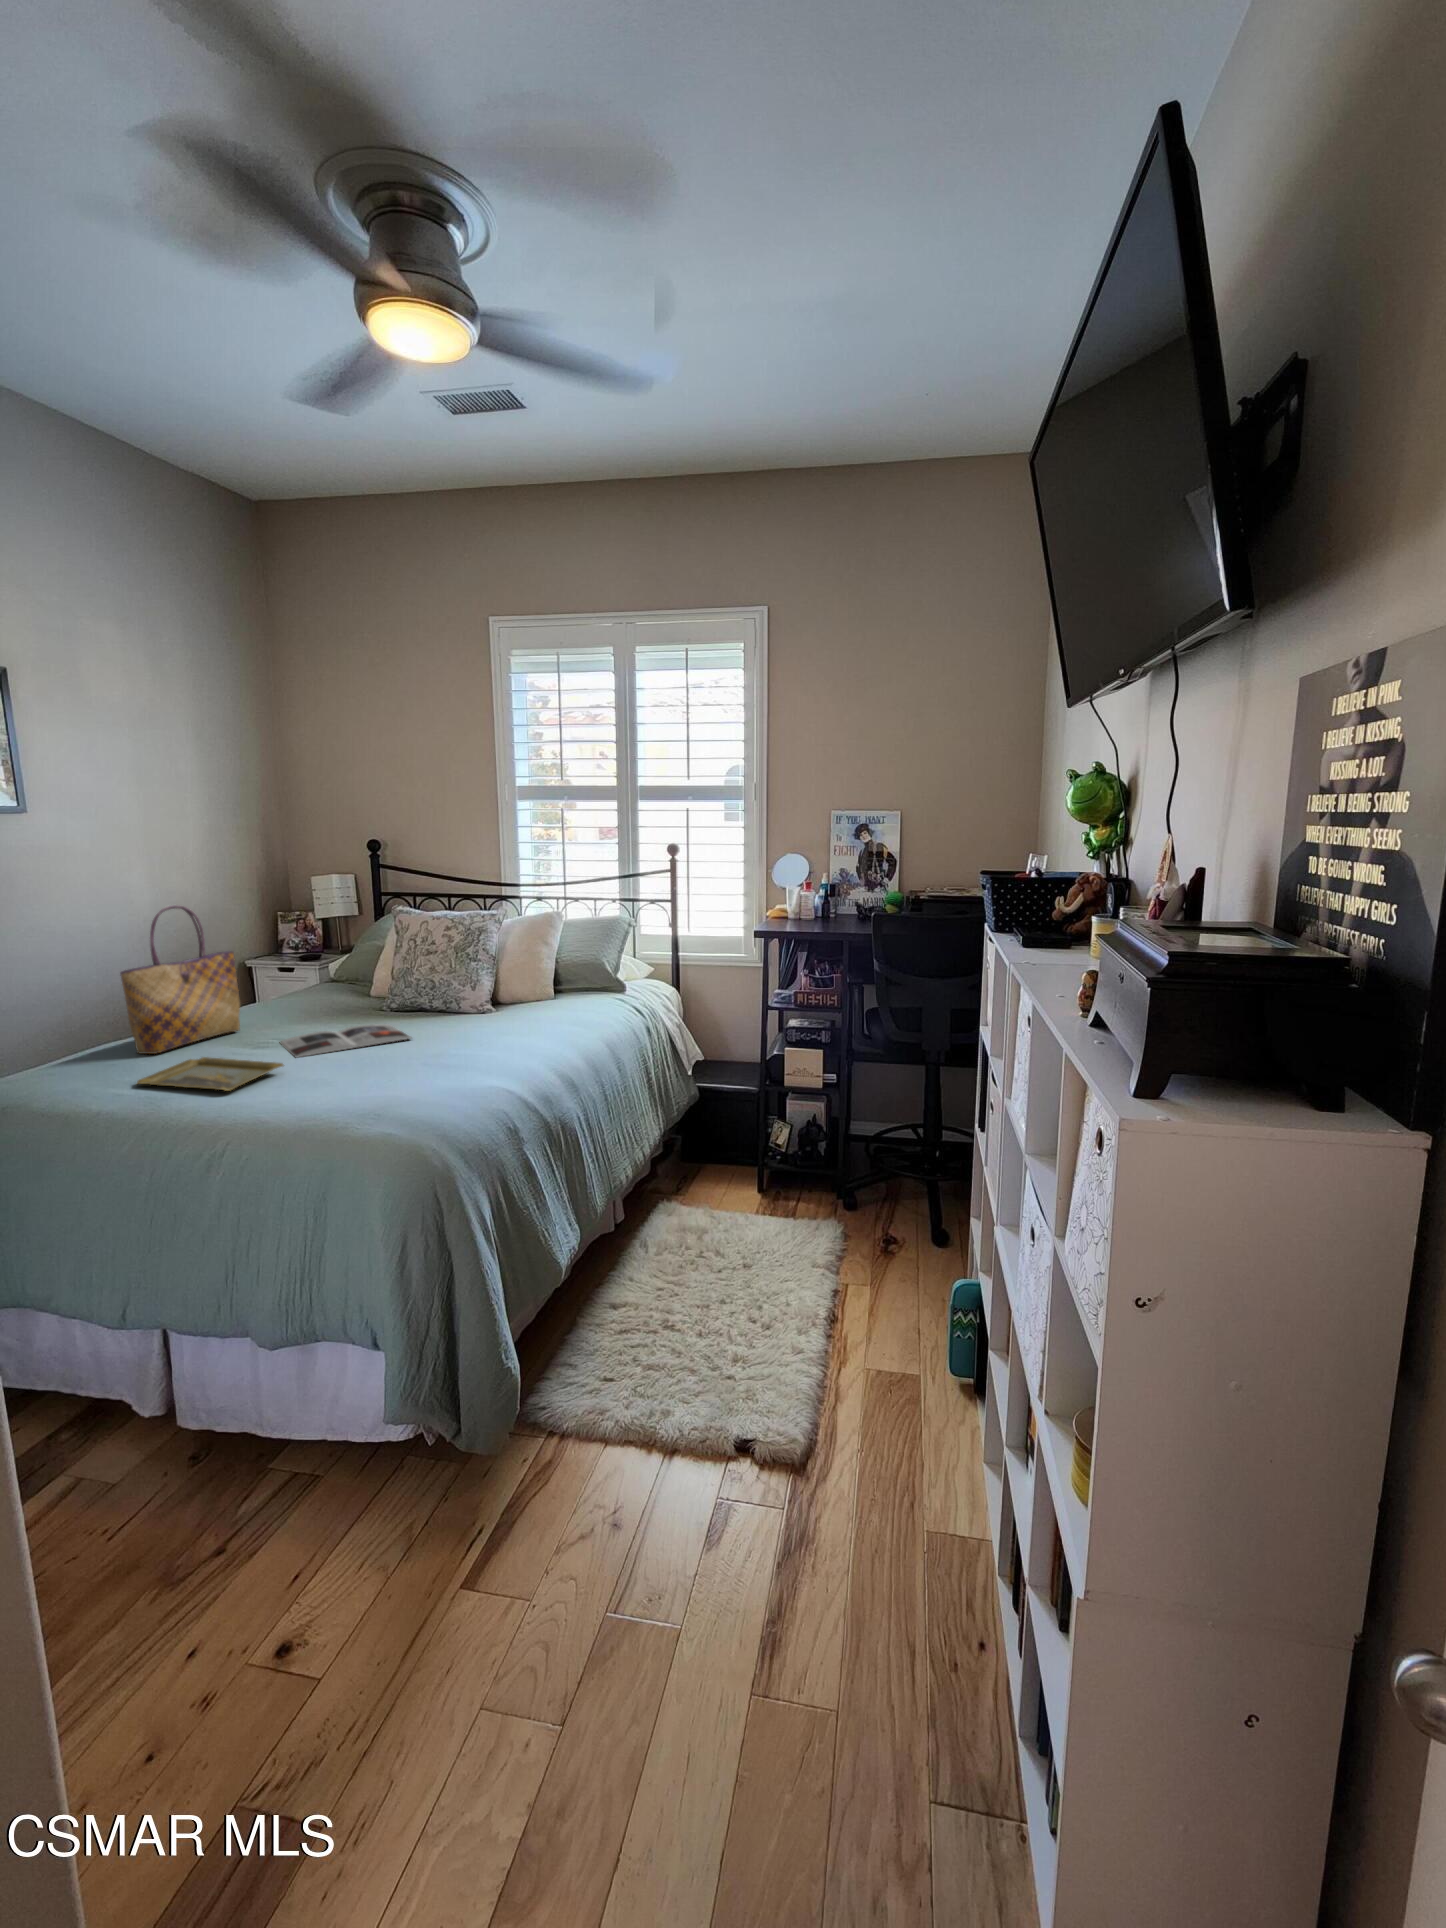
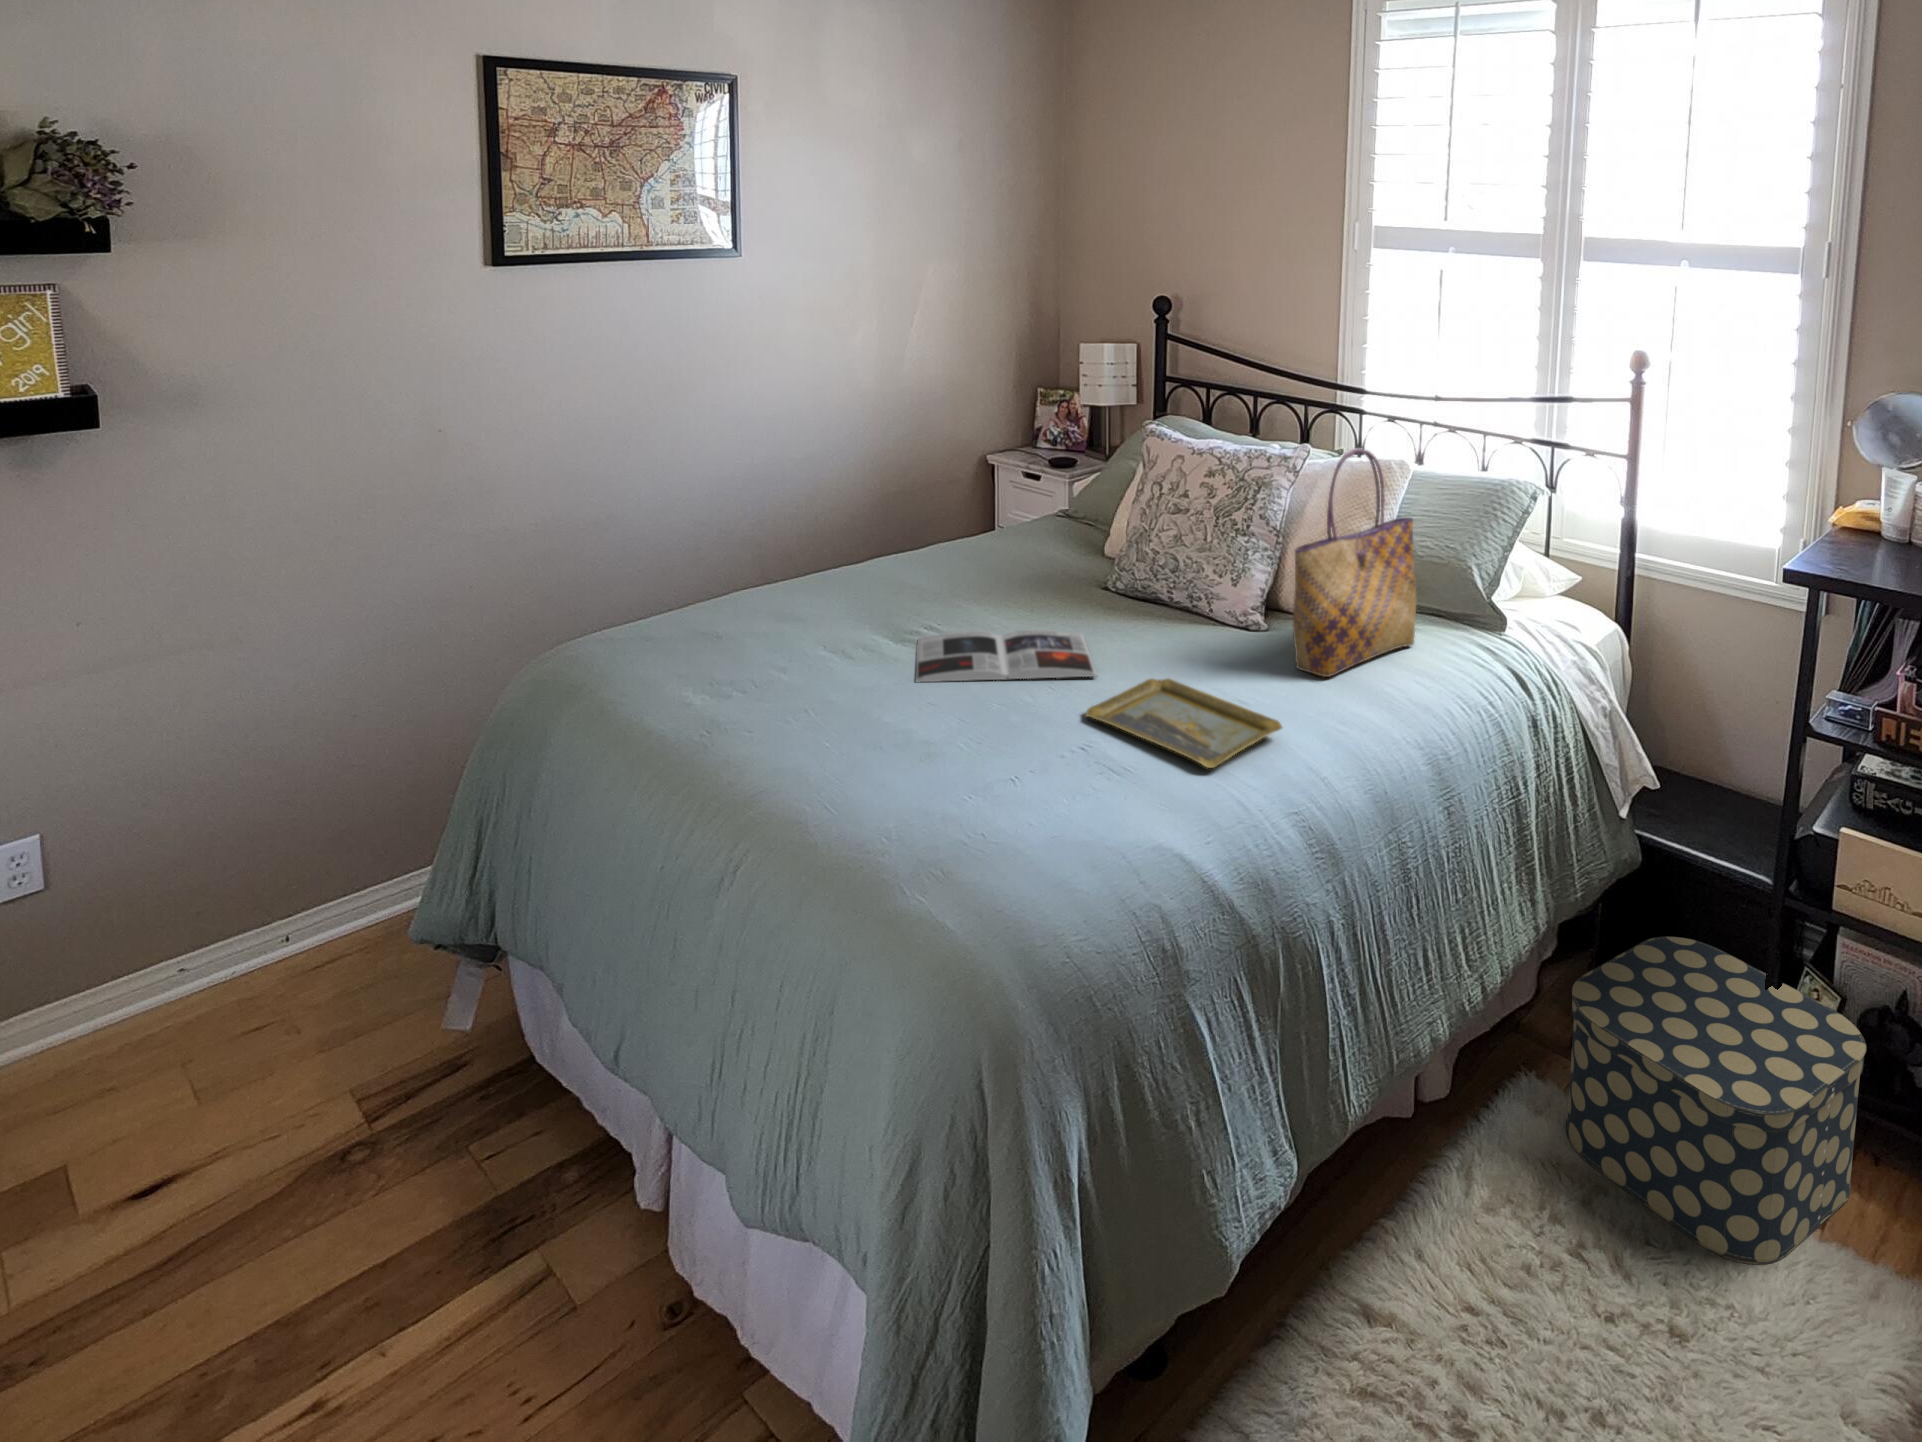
tote bag: present [120,905,240,1054] -> present [1293,448,1416,677]
tray: present [137,1057,283,1091] -> present [1086,678,1282,768]
storage box: none [680,1122,804,1241] -> present [1566,937,1866,1265]

